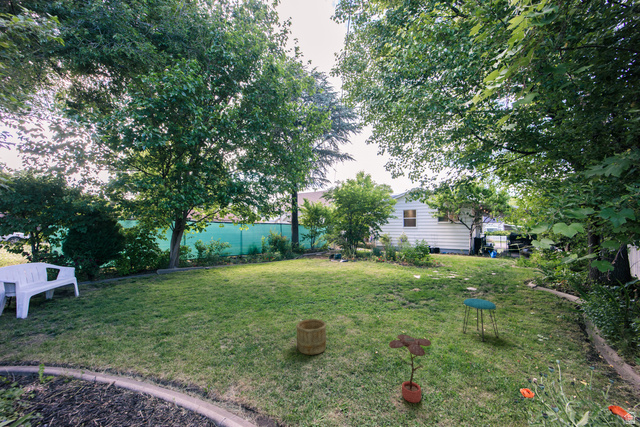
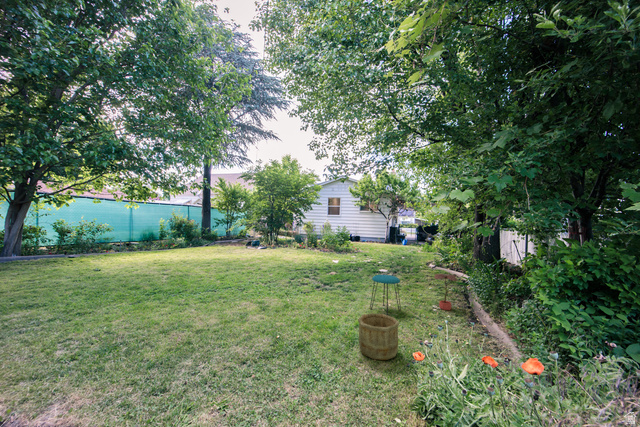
wooden bucket: present [296,319,326,355] -> present [358,313,399,360]
potted plant: present [389,334,431,403] -> present [434,274,458,310]

